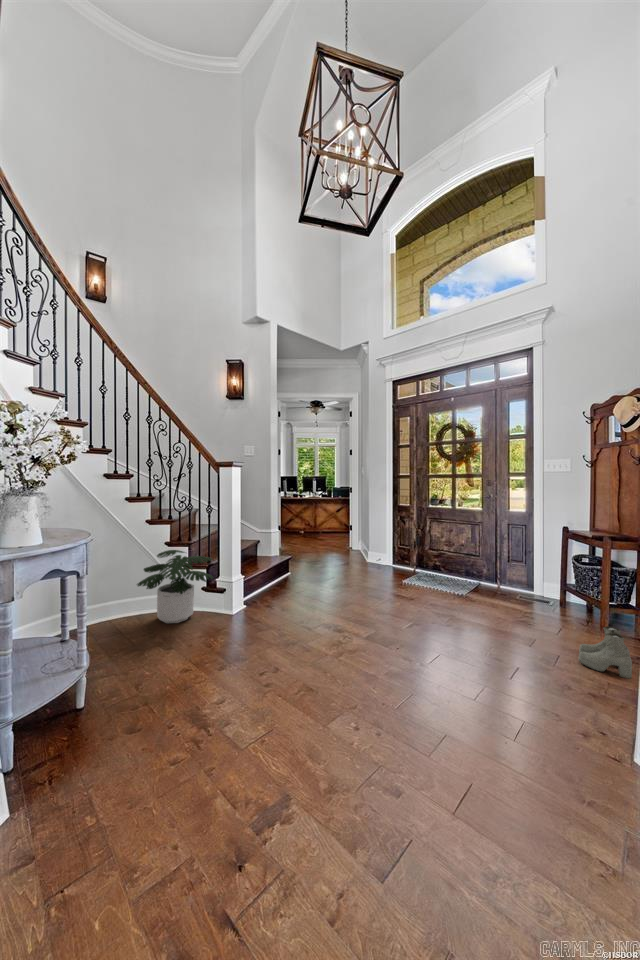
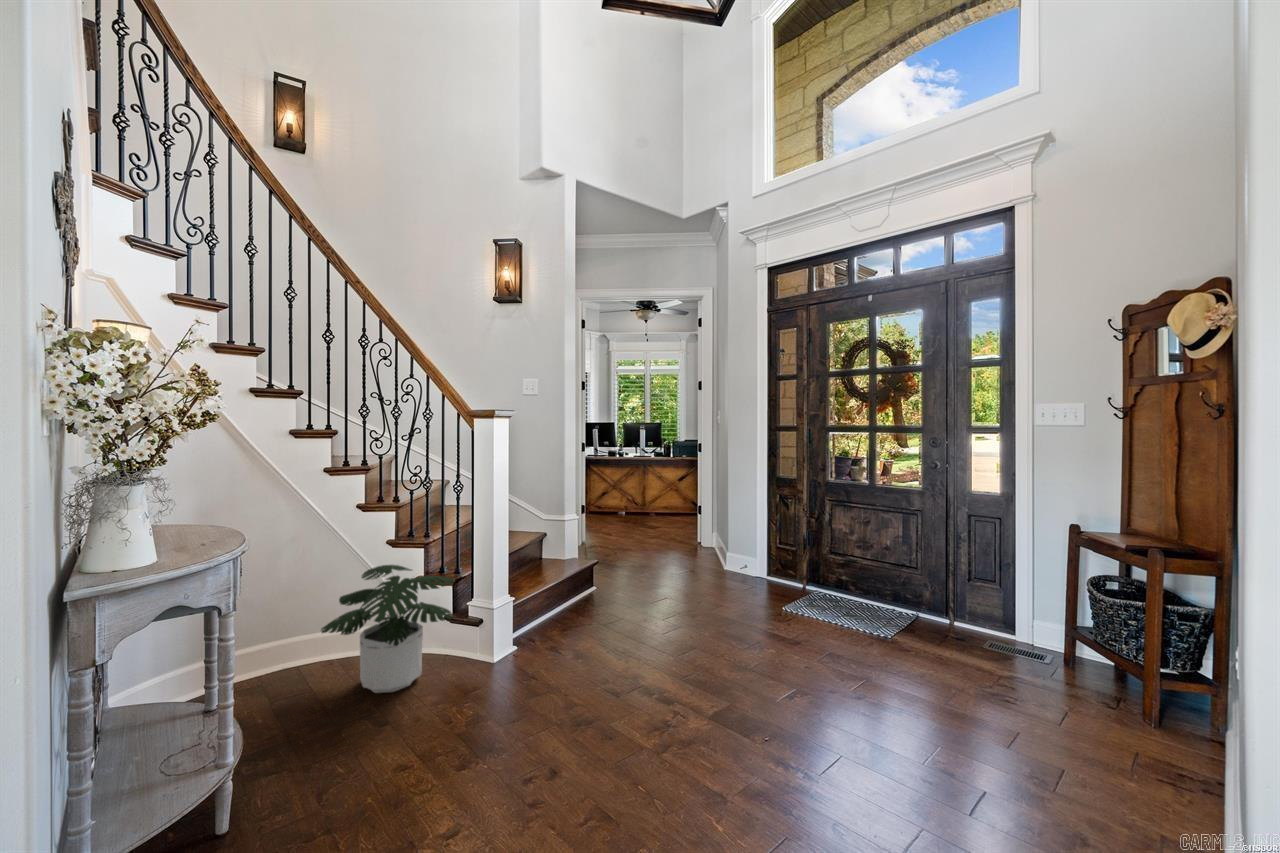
boots: present [579,627,632,679] -> none [1104,726,1211,834]

